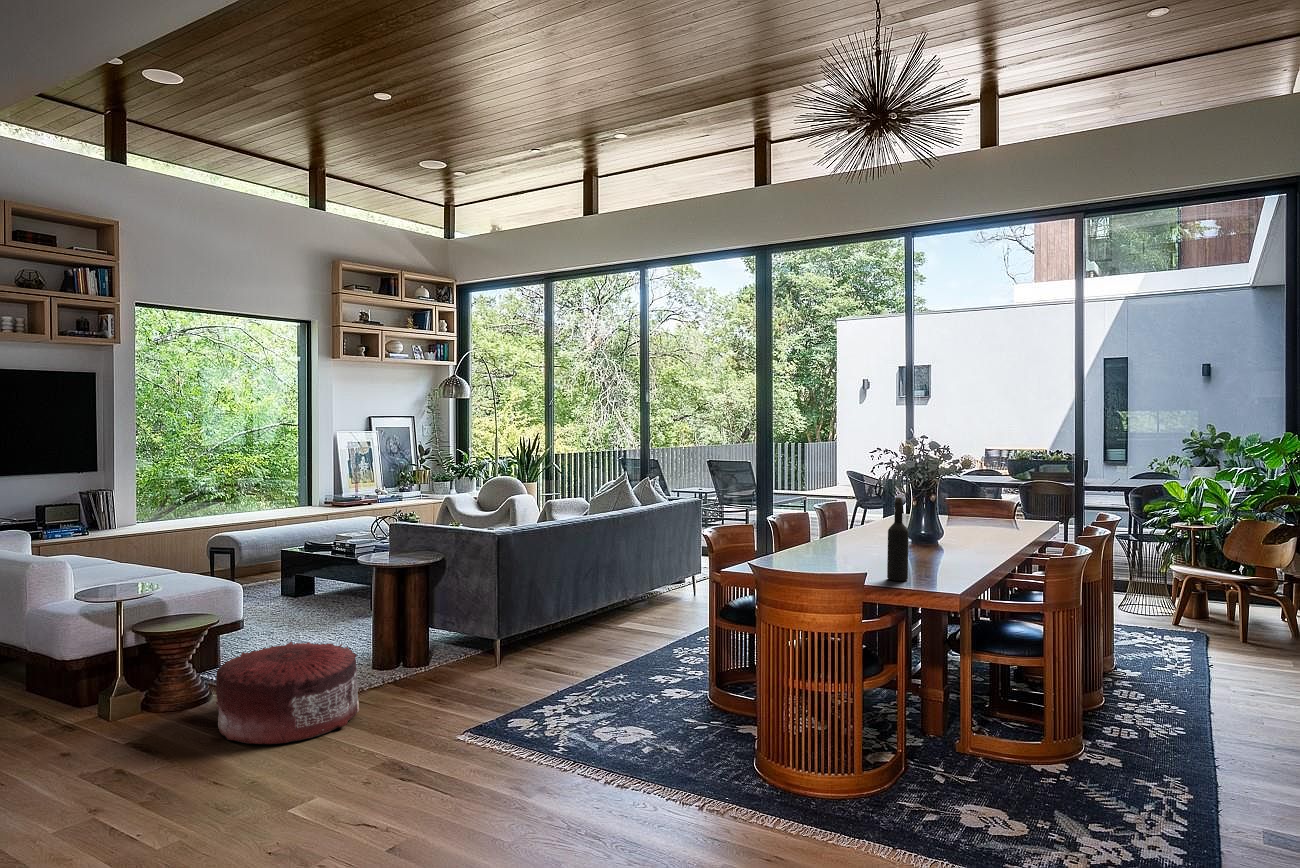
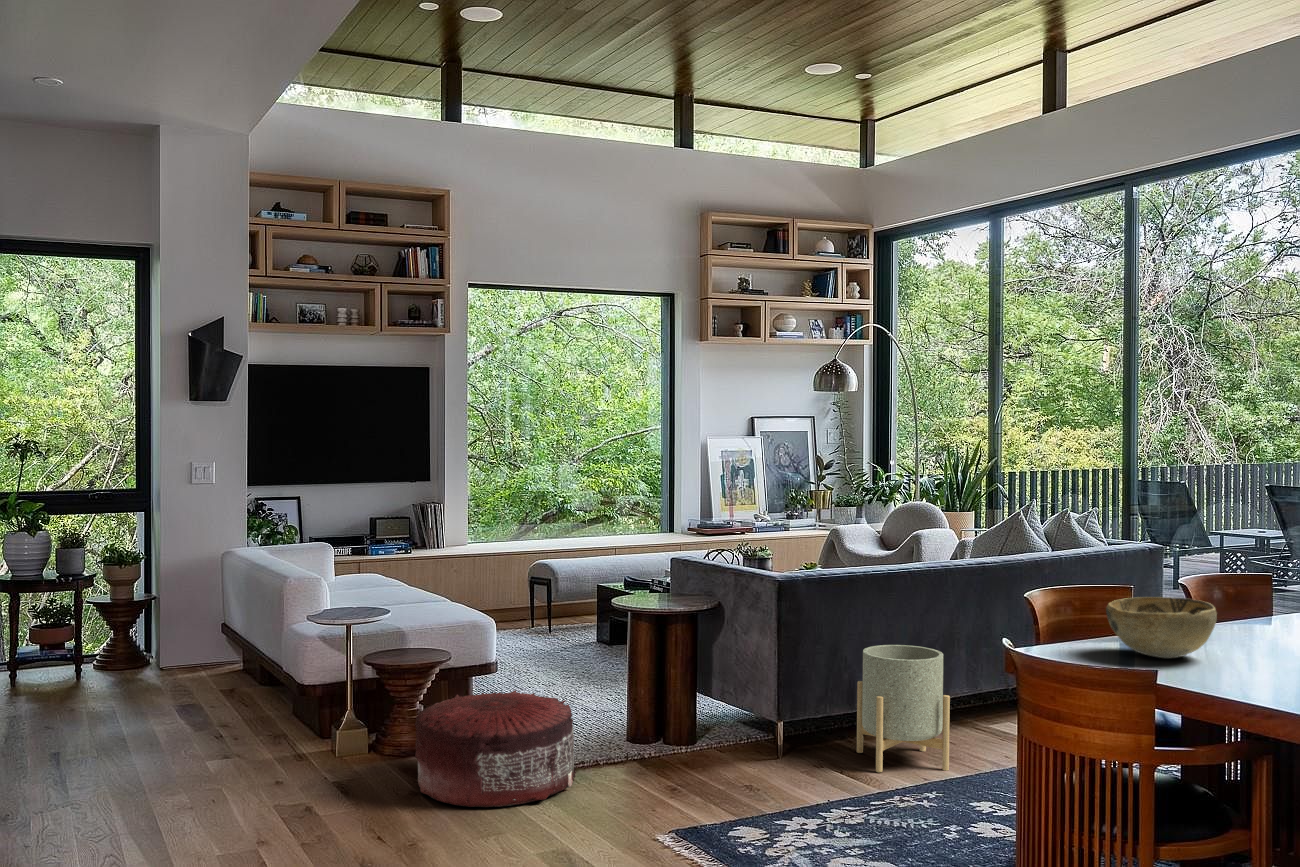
wine bottle: present [887,497,909,581] -> none [1230,550,1269,694]
decorative bowl: none [787,528,850,565] -> present [1106,597,1217,658]
planter: none [544,574,611,663] -> present [857,645,950,772]

